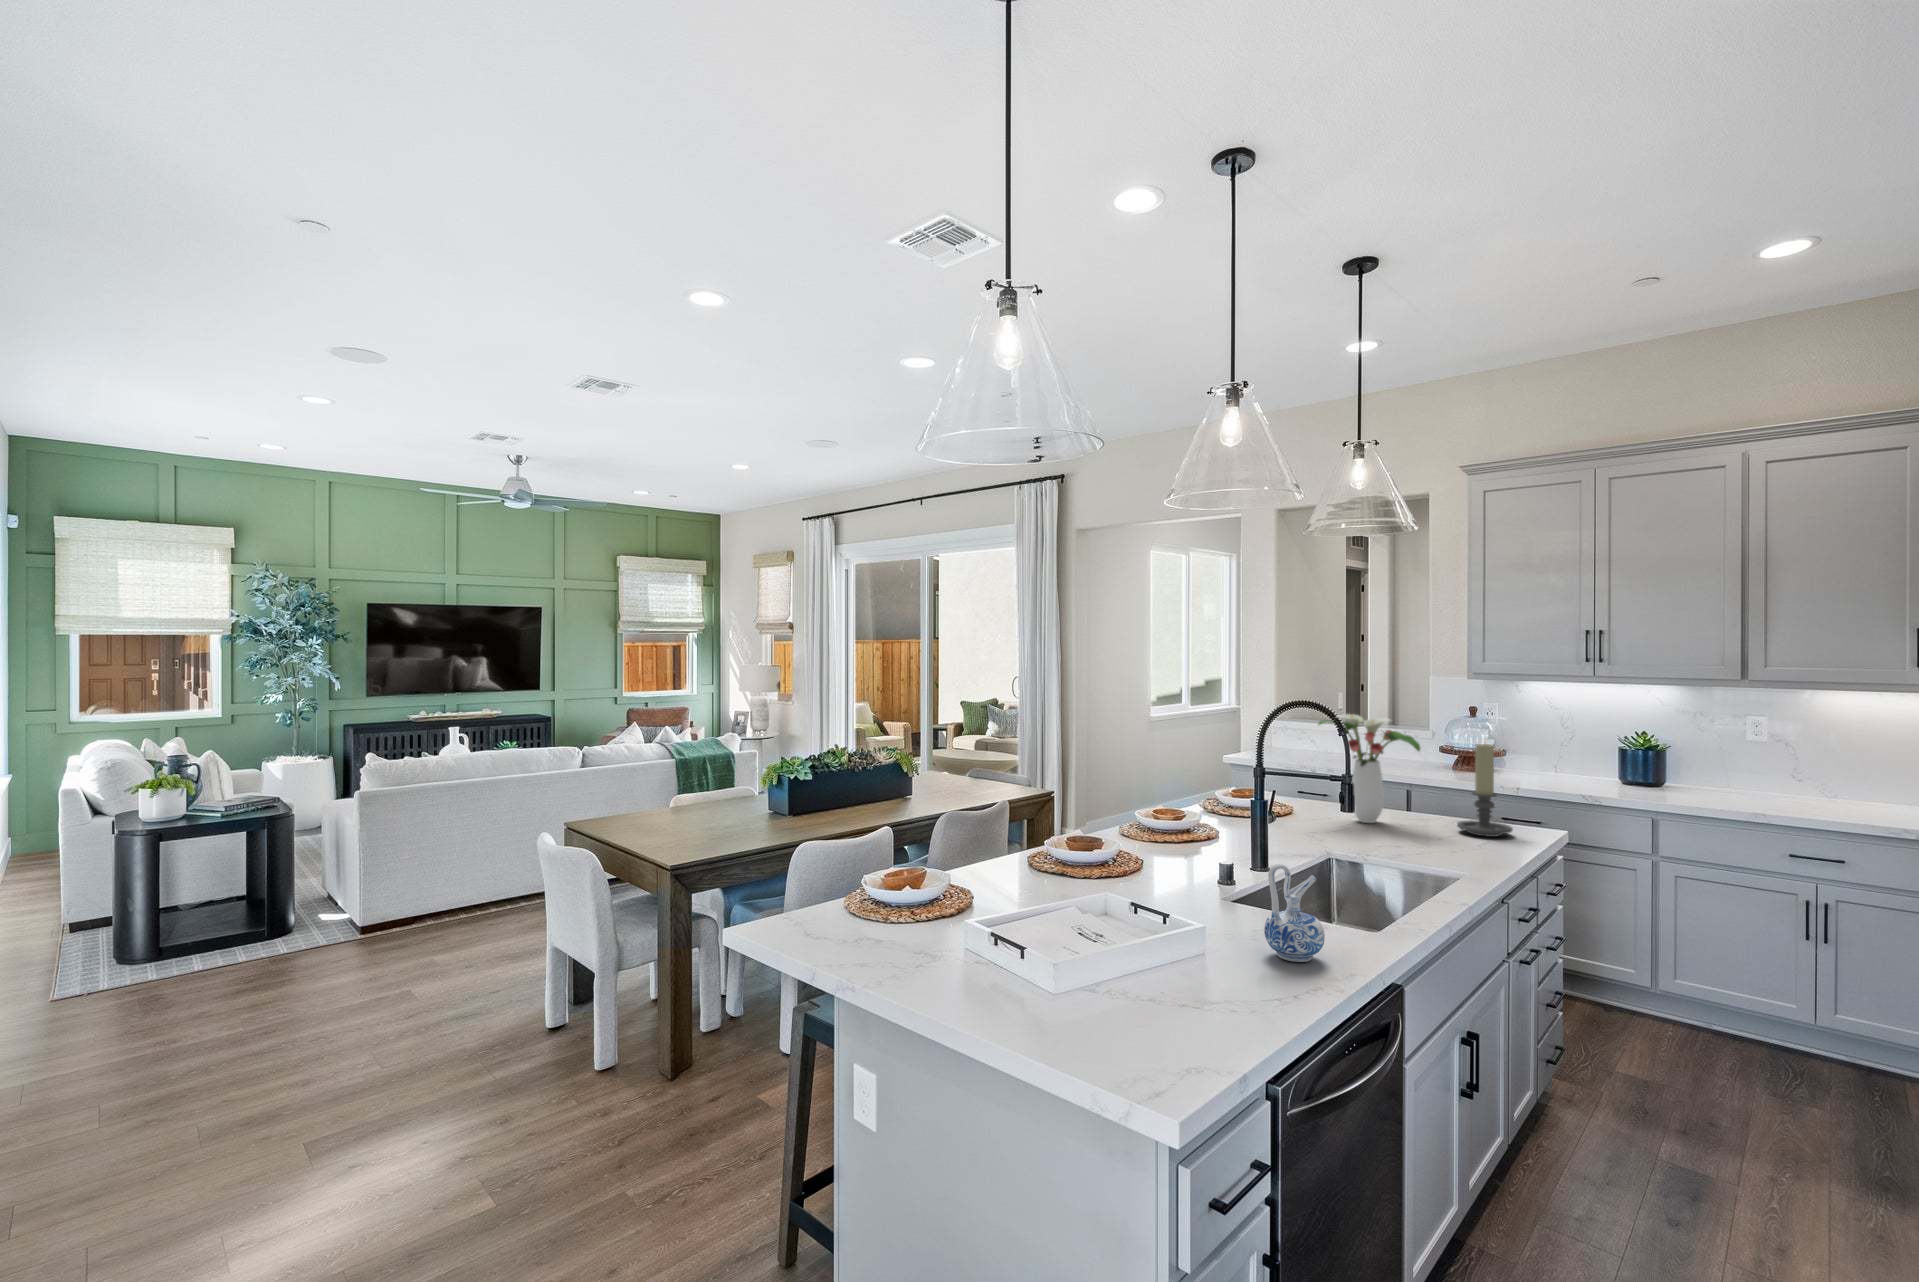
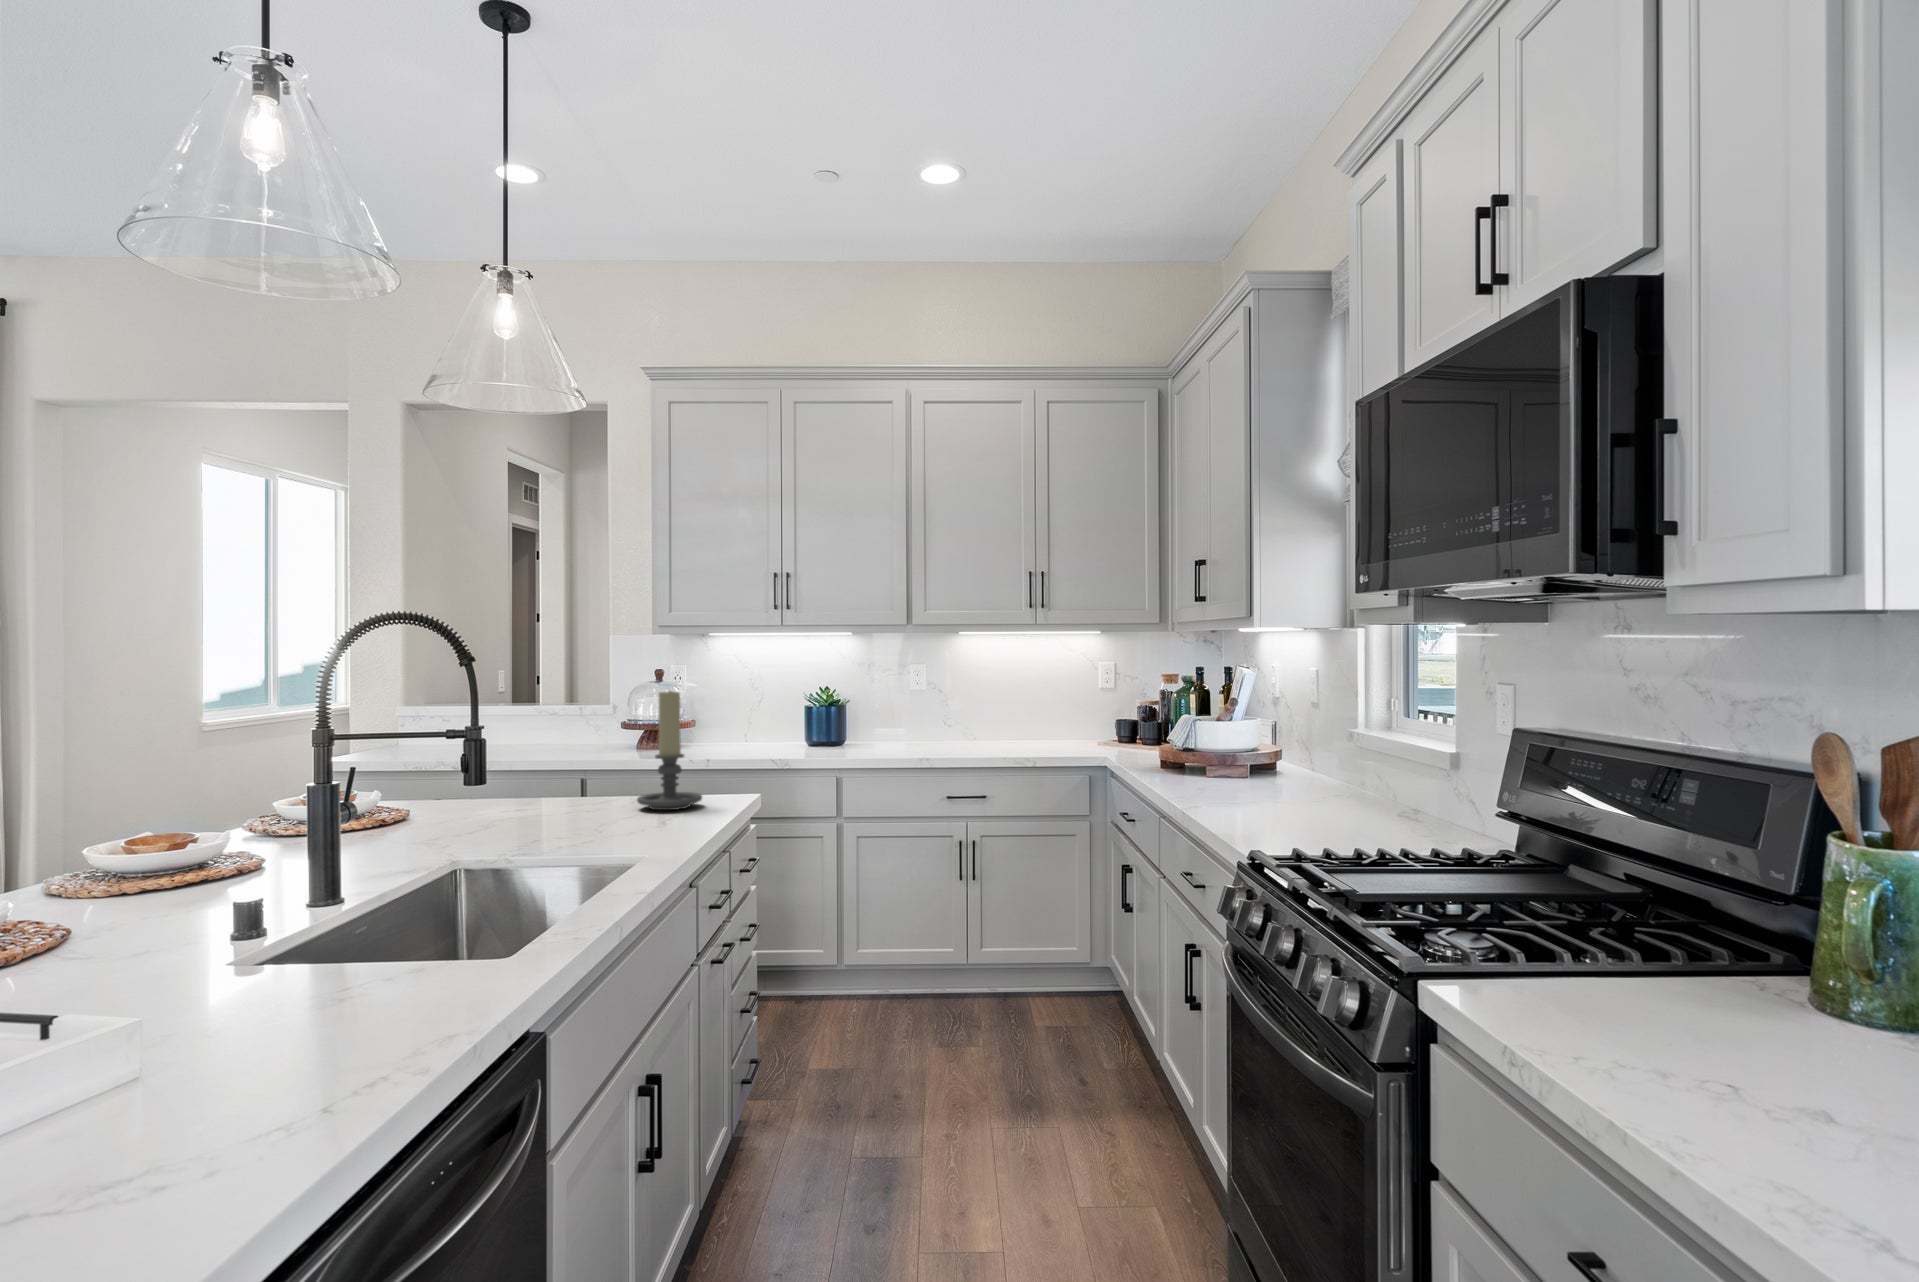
flower arrangement: present [1318,714,1420,823] -> none [443,661,590,814]
ceramic pitcher: present [1264,864,1325,962] -> none [266,877,393,1063]

